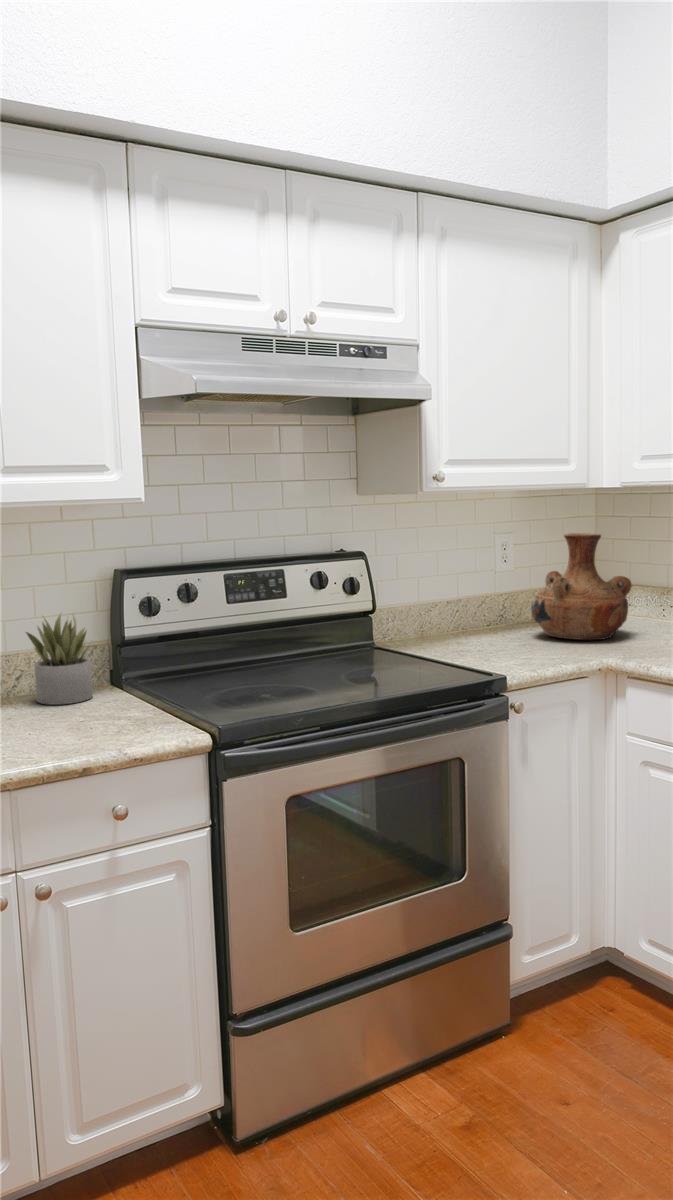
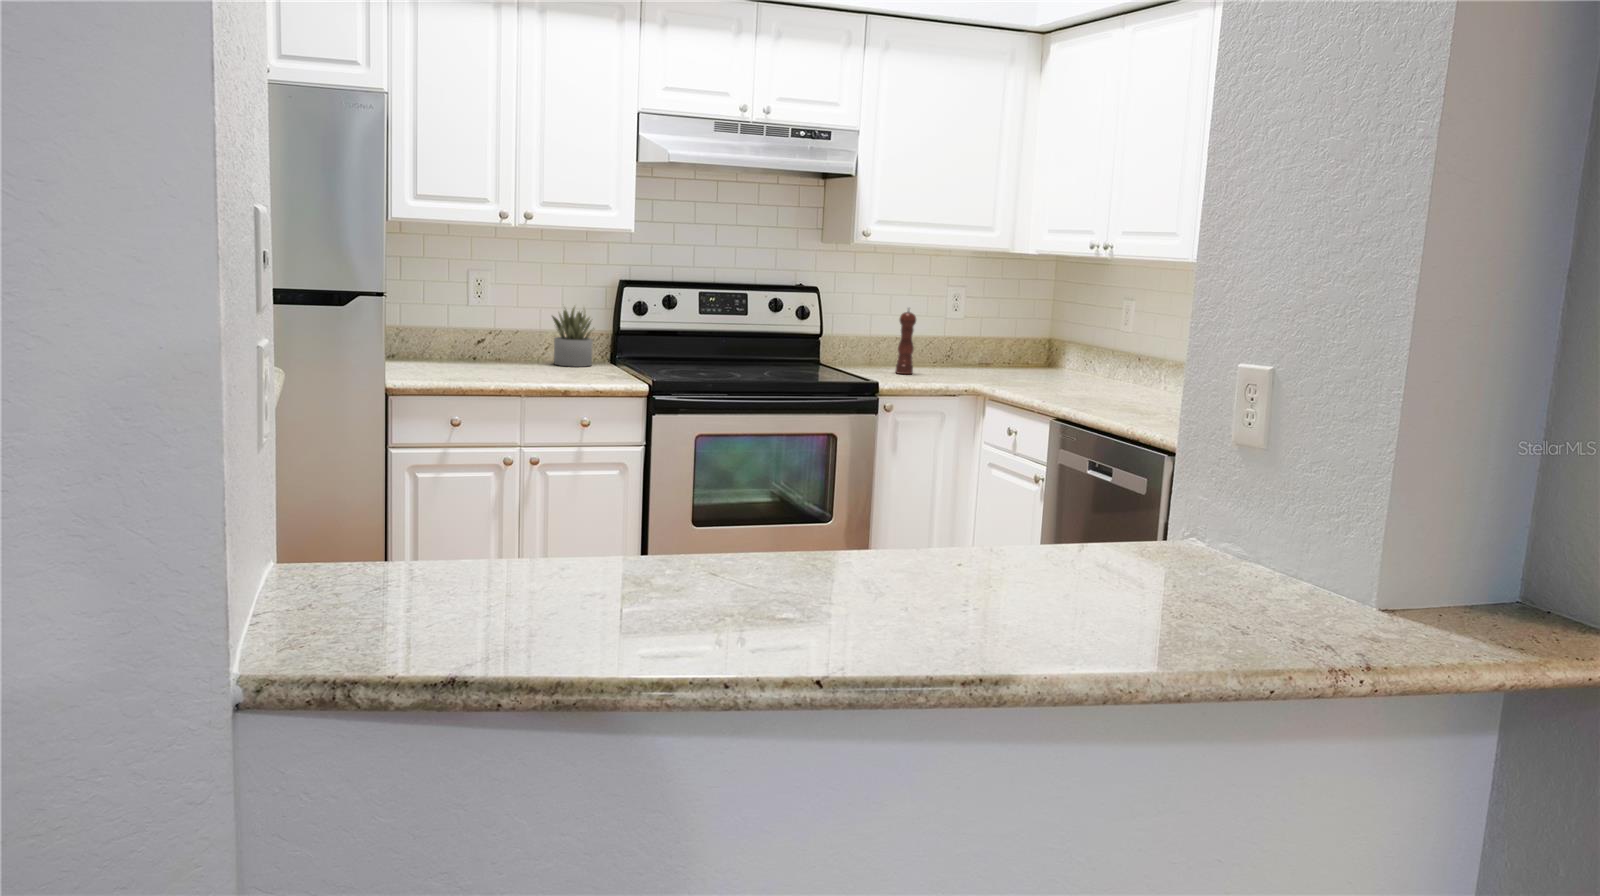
vase: present [531,533,632,640] -> none [950,290,1034,378]
pepper mill: none [478,565,501,649] -> present [895,307,916,374]

